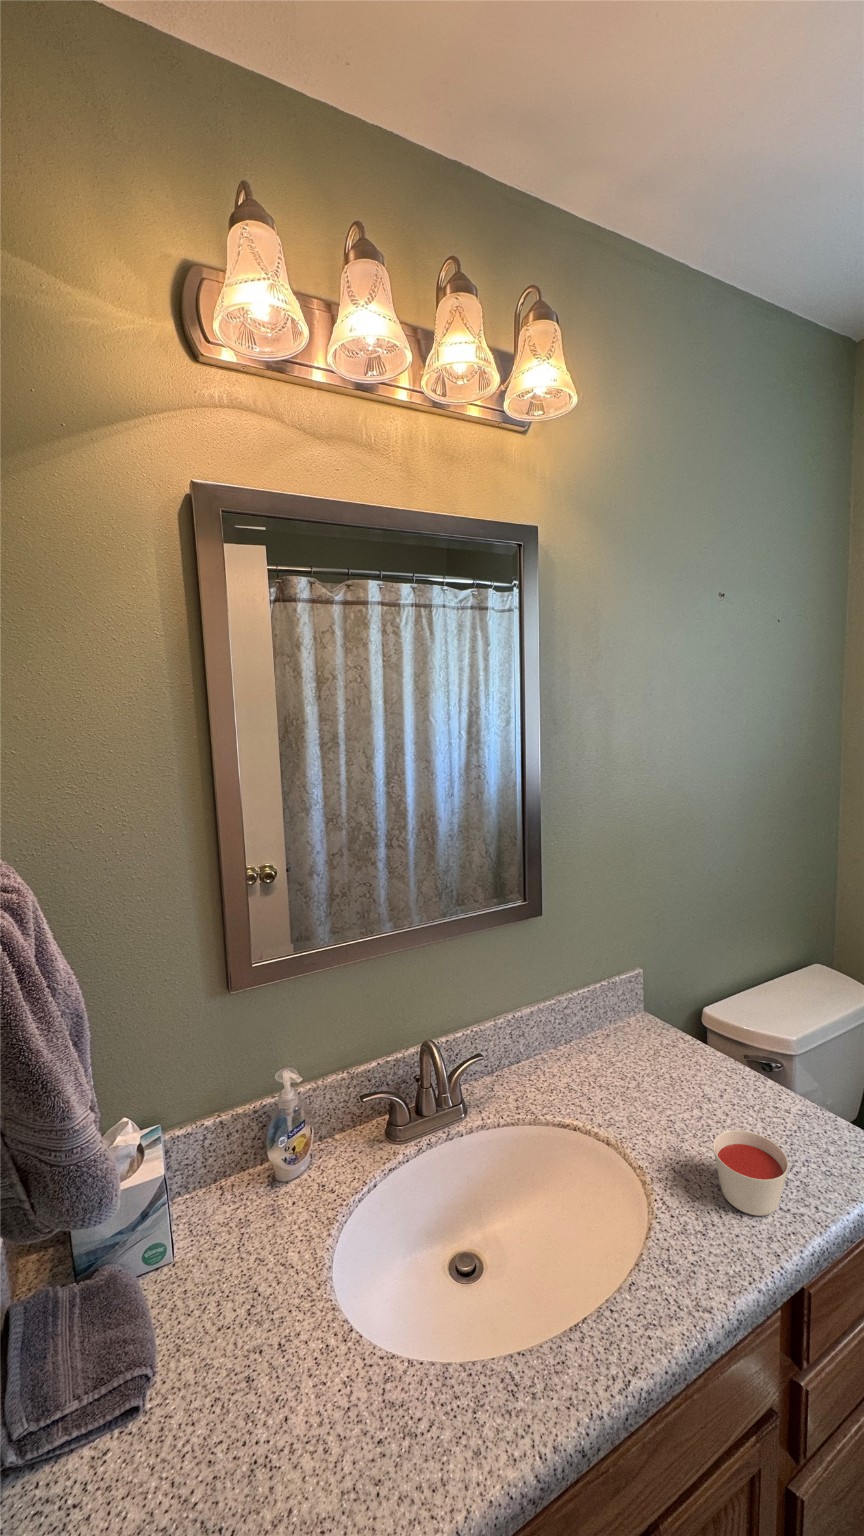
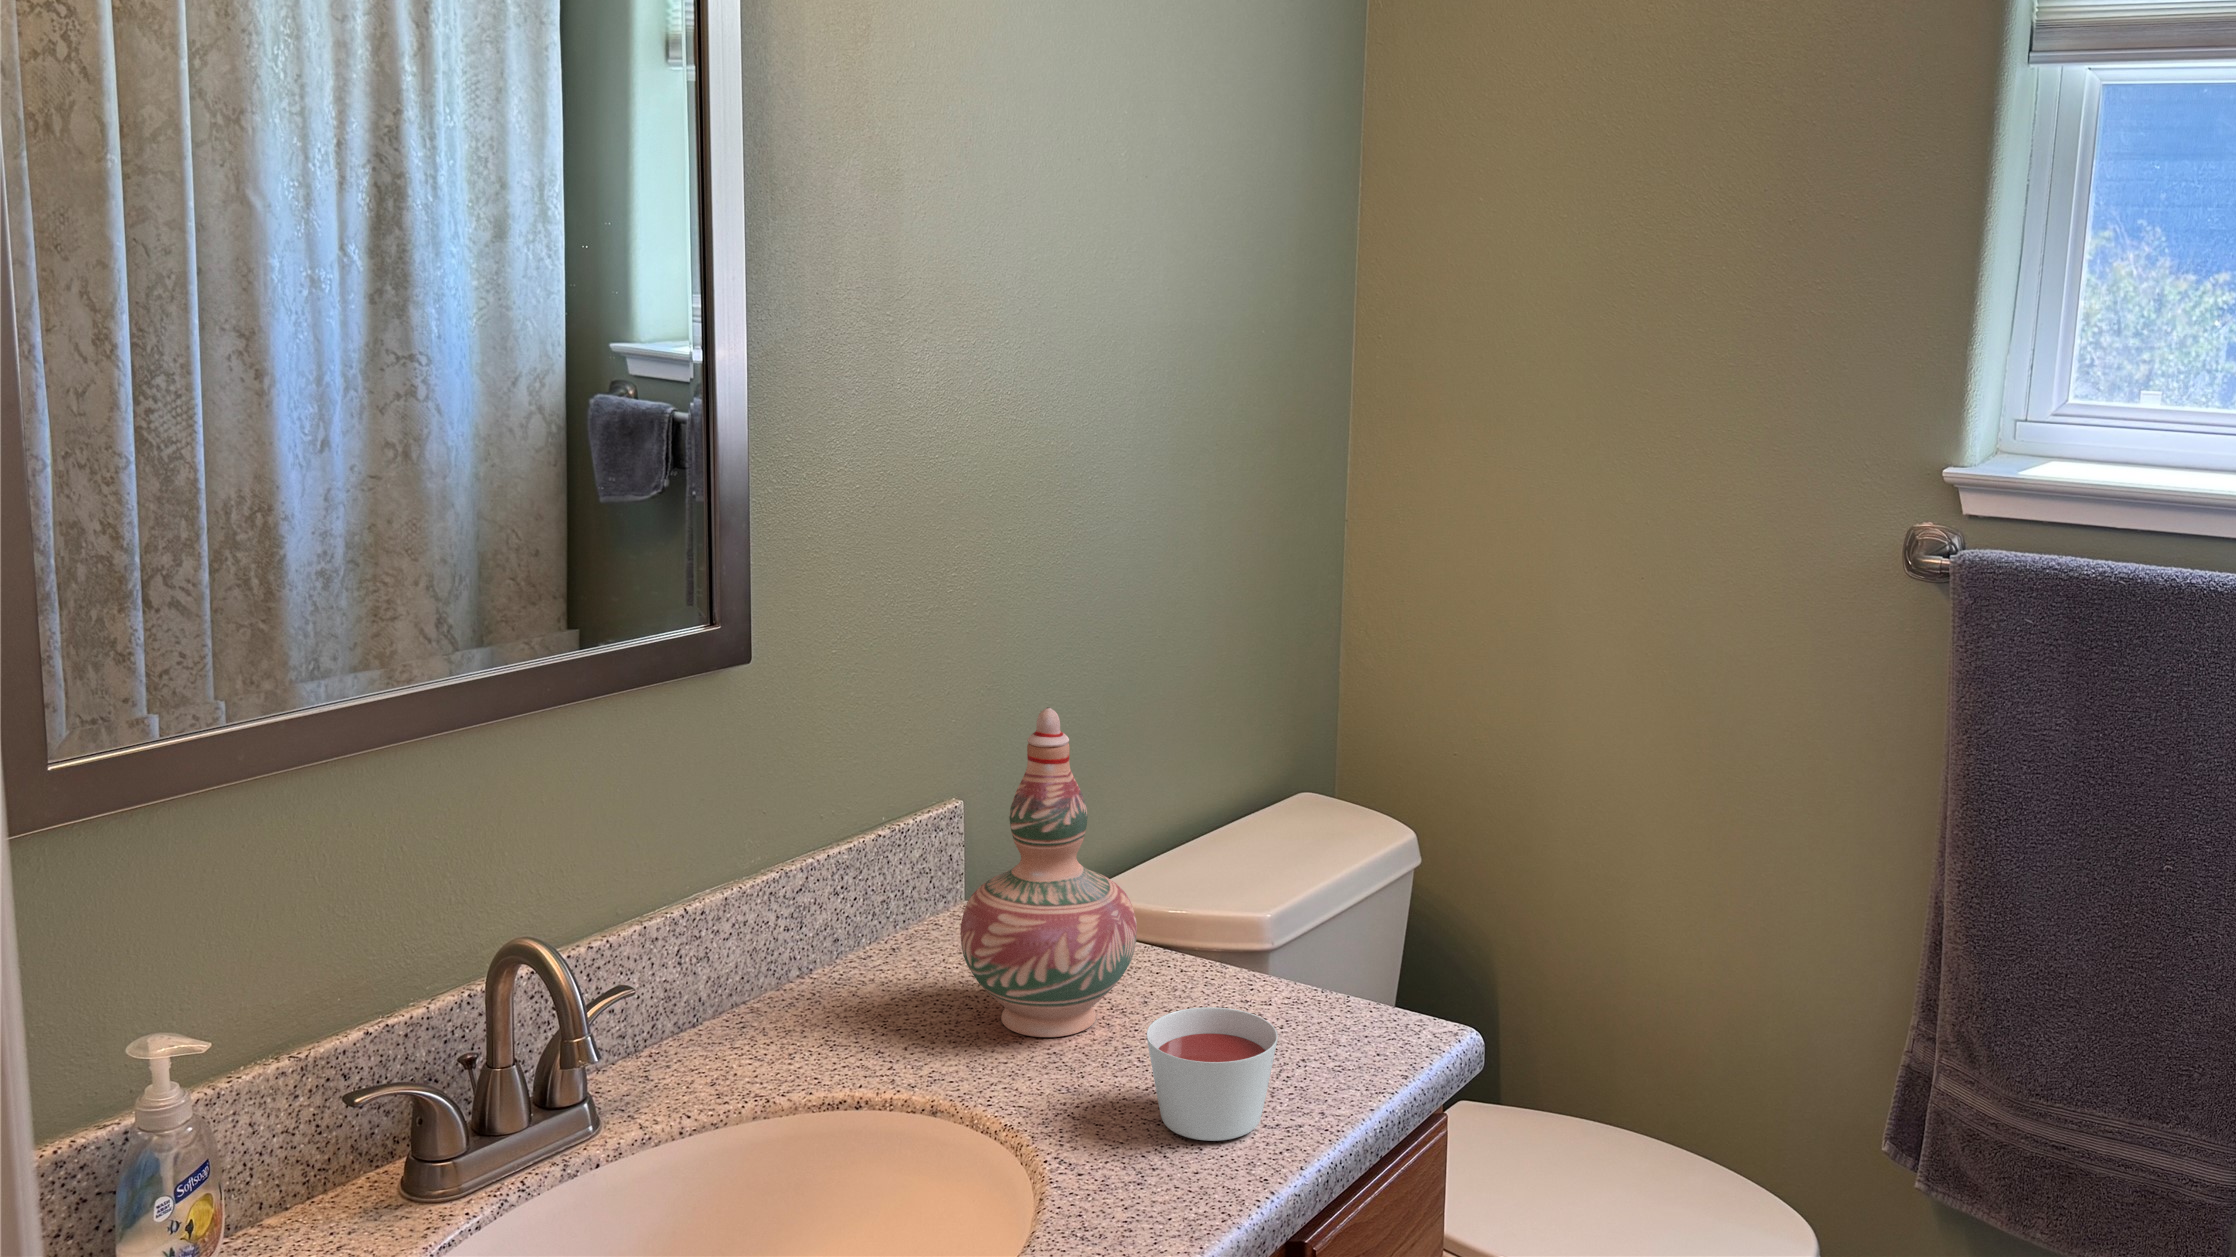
decorative vase: none [629,955,717,1111] -> present [960,707,1137,1037]

